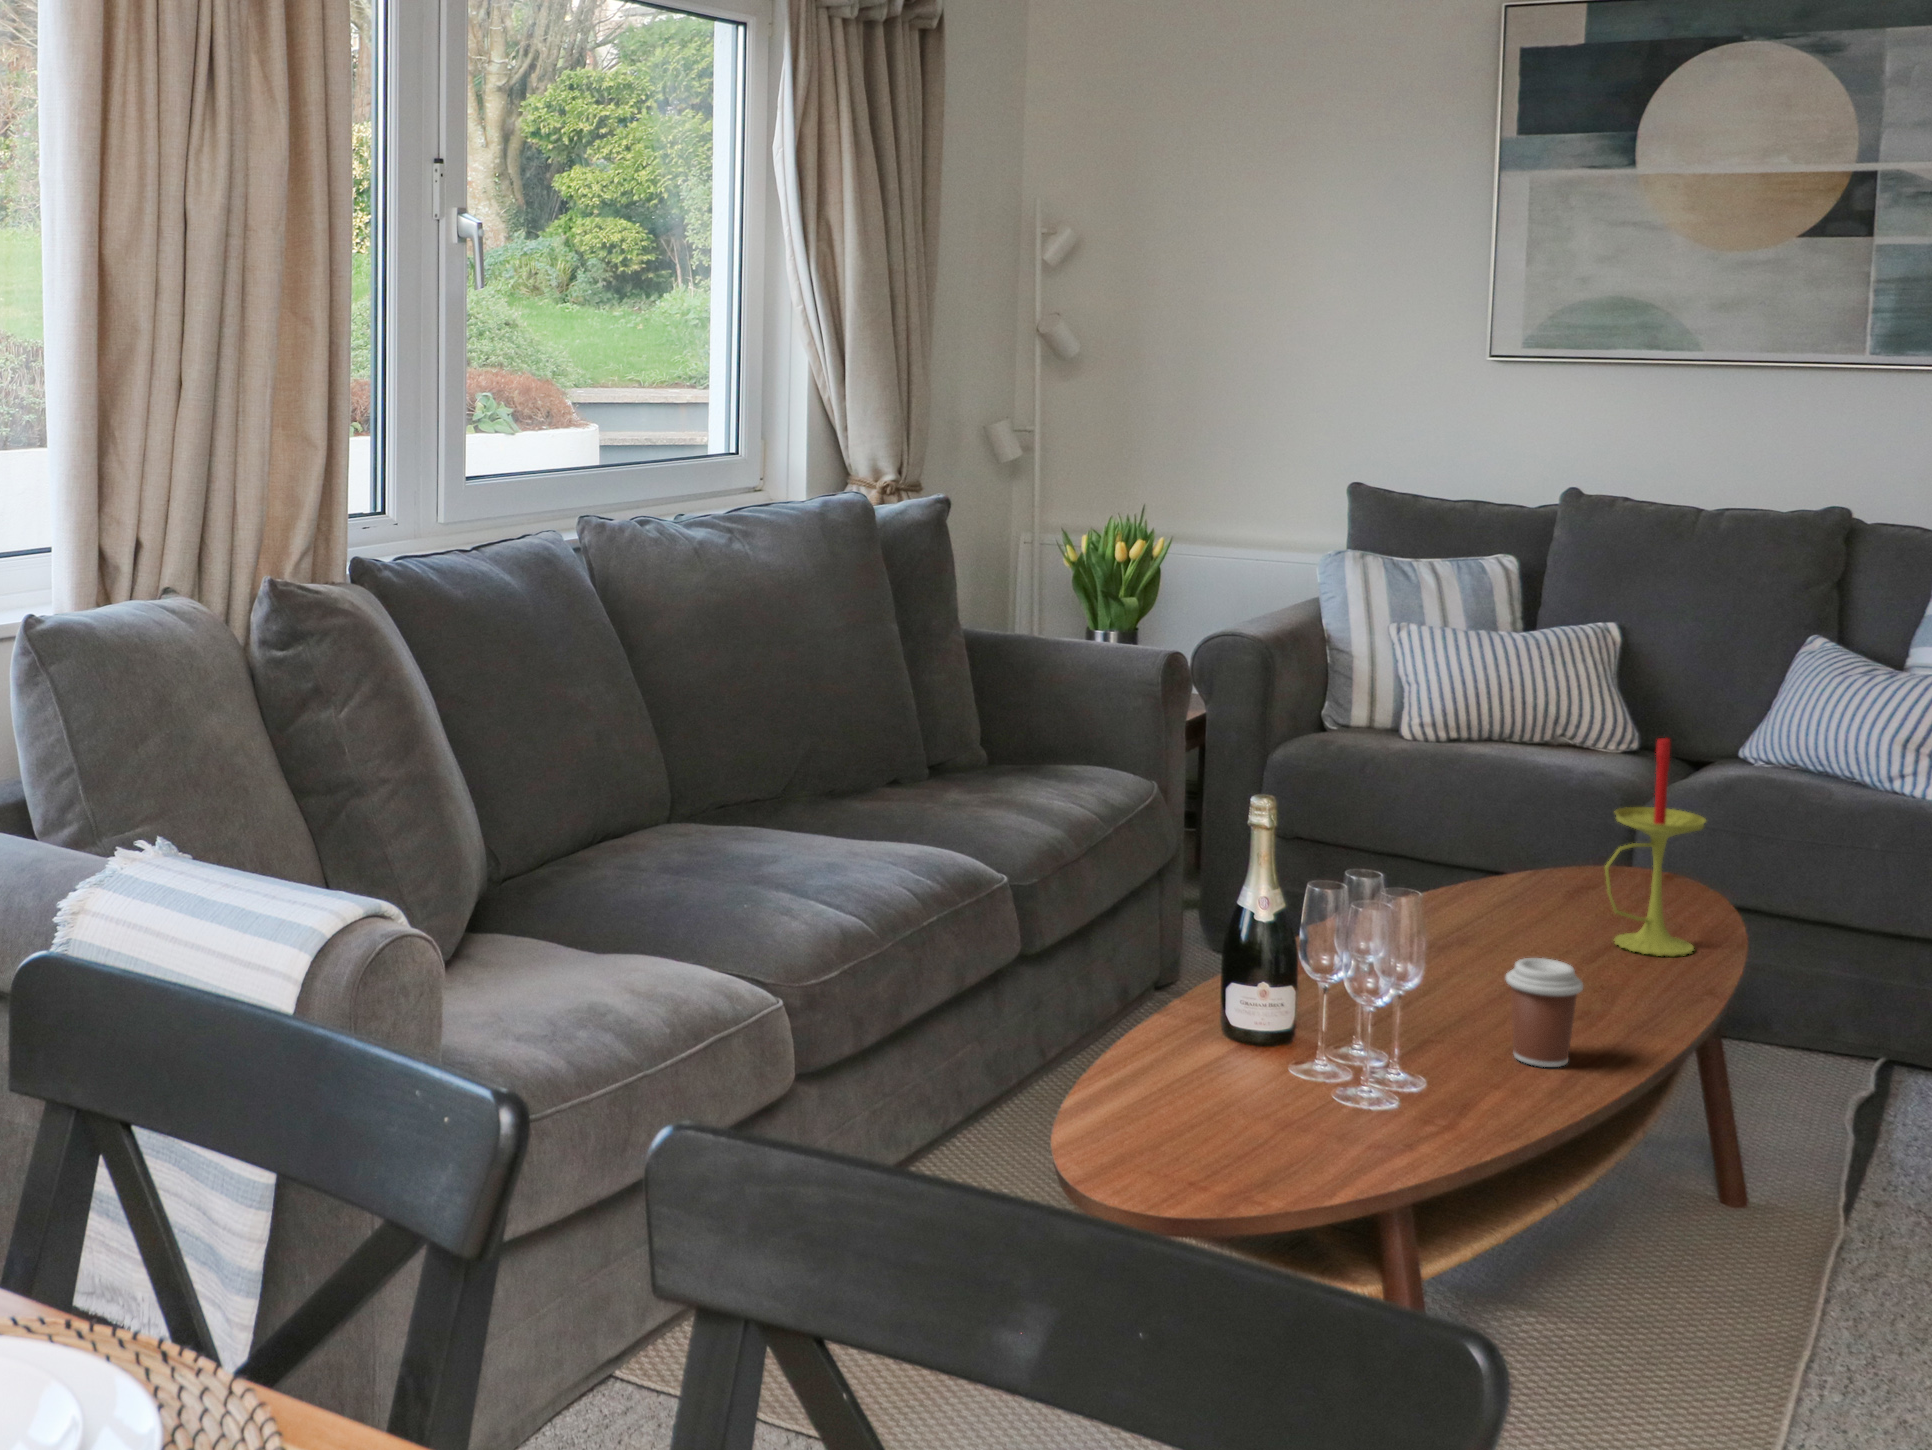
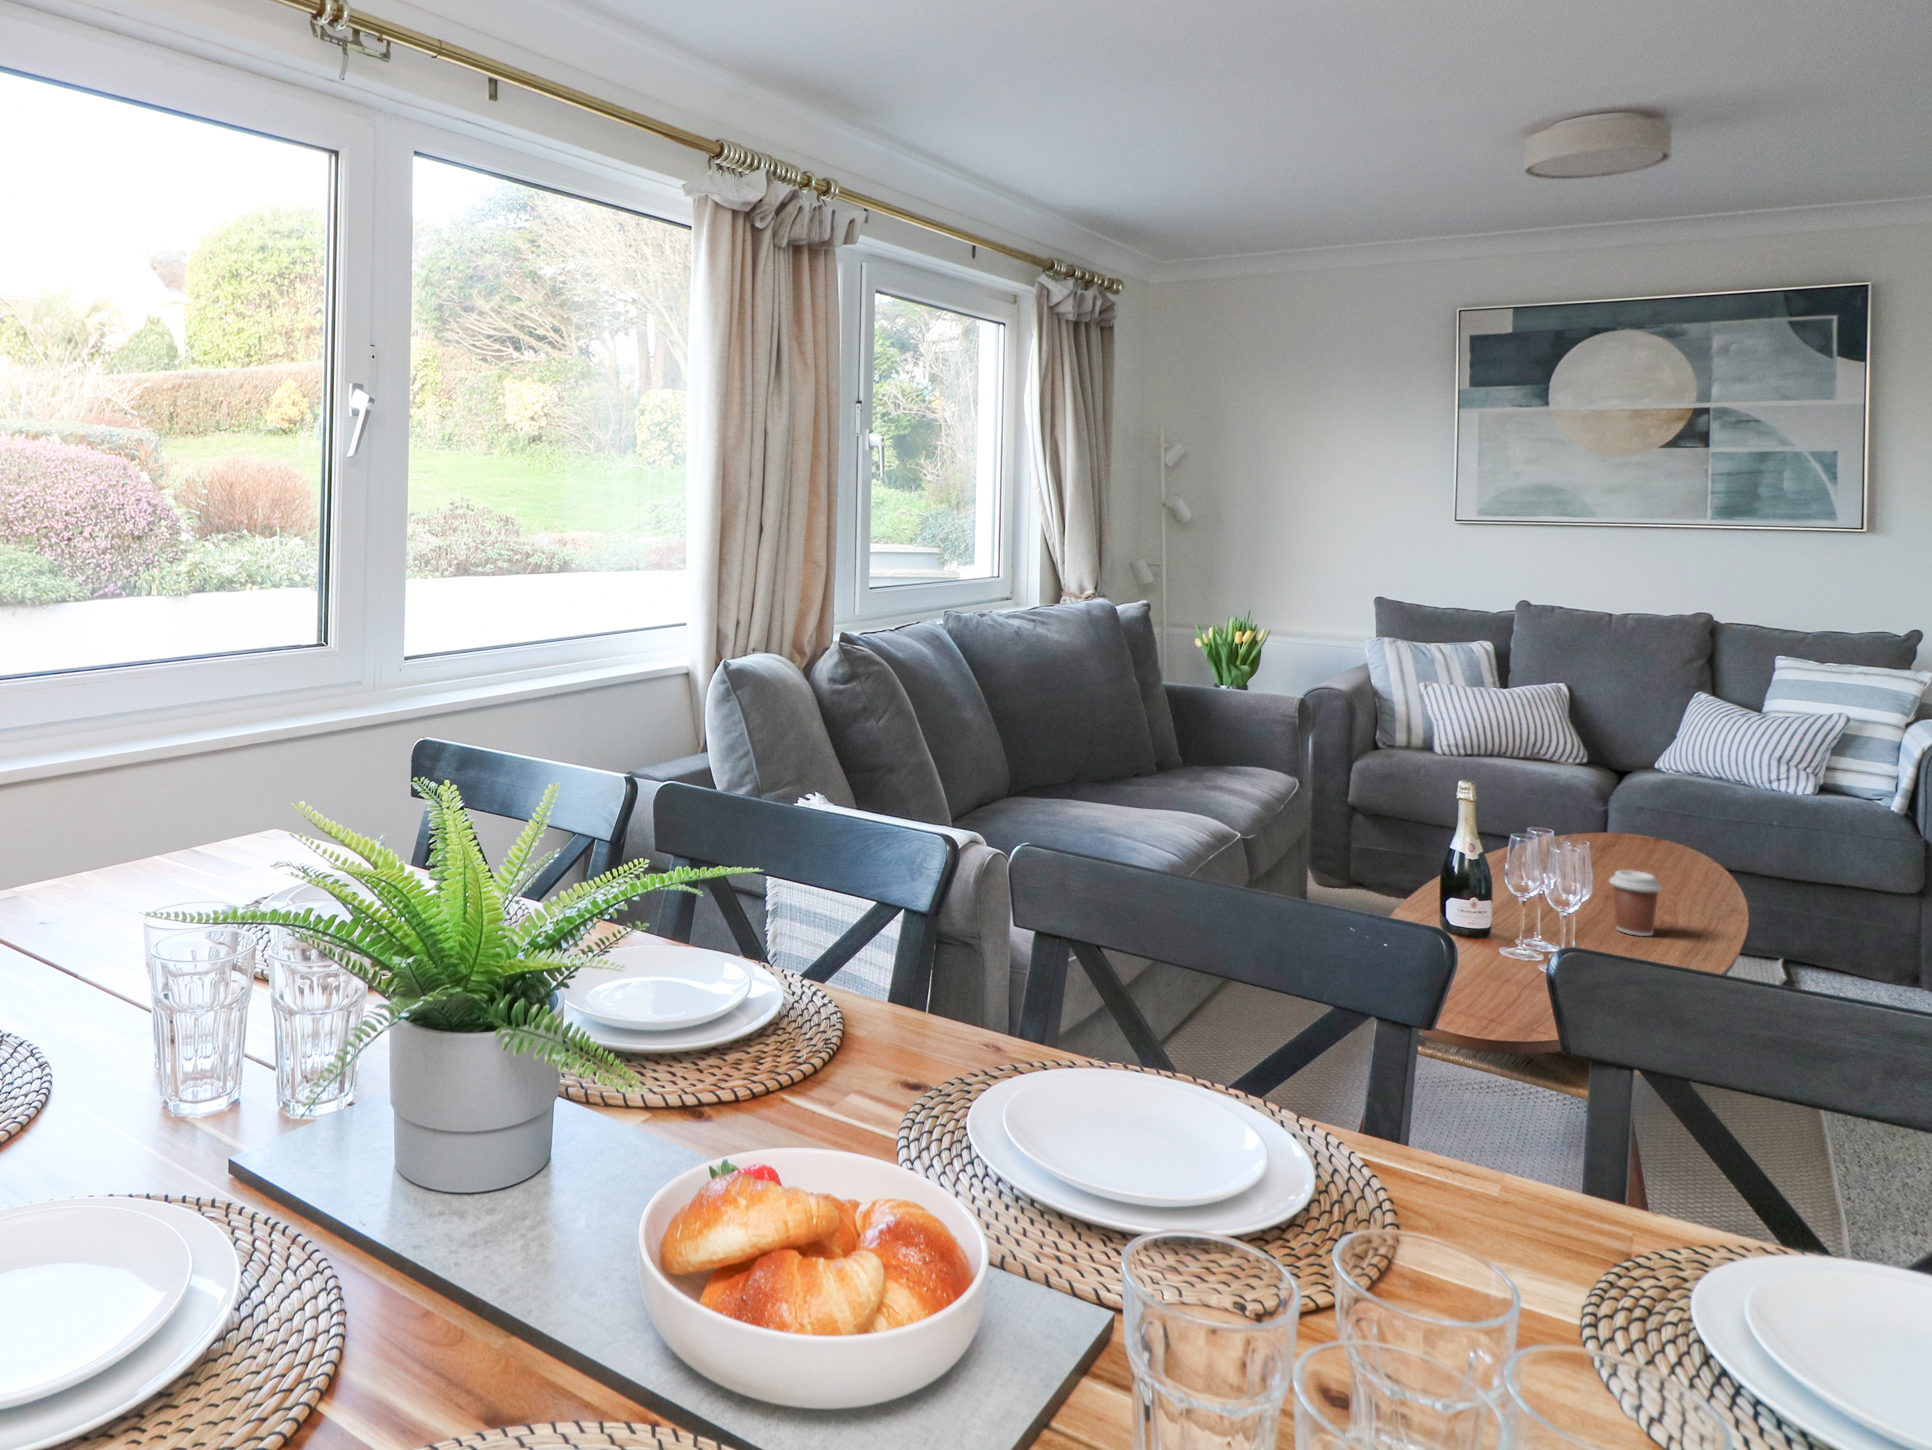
candle: present [1605,738,1706,956] -> none [1633,742,1698,879]

